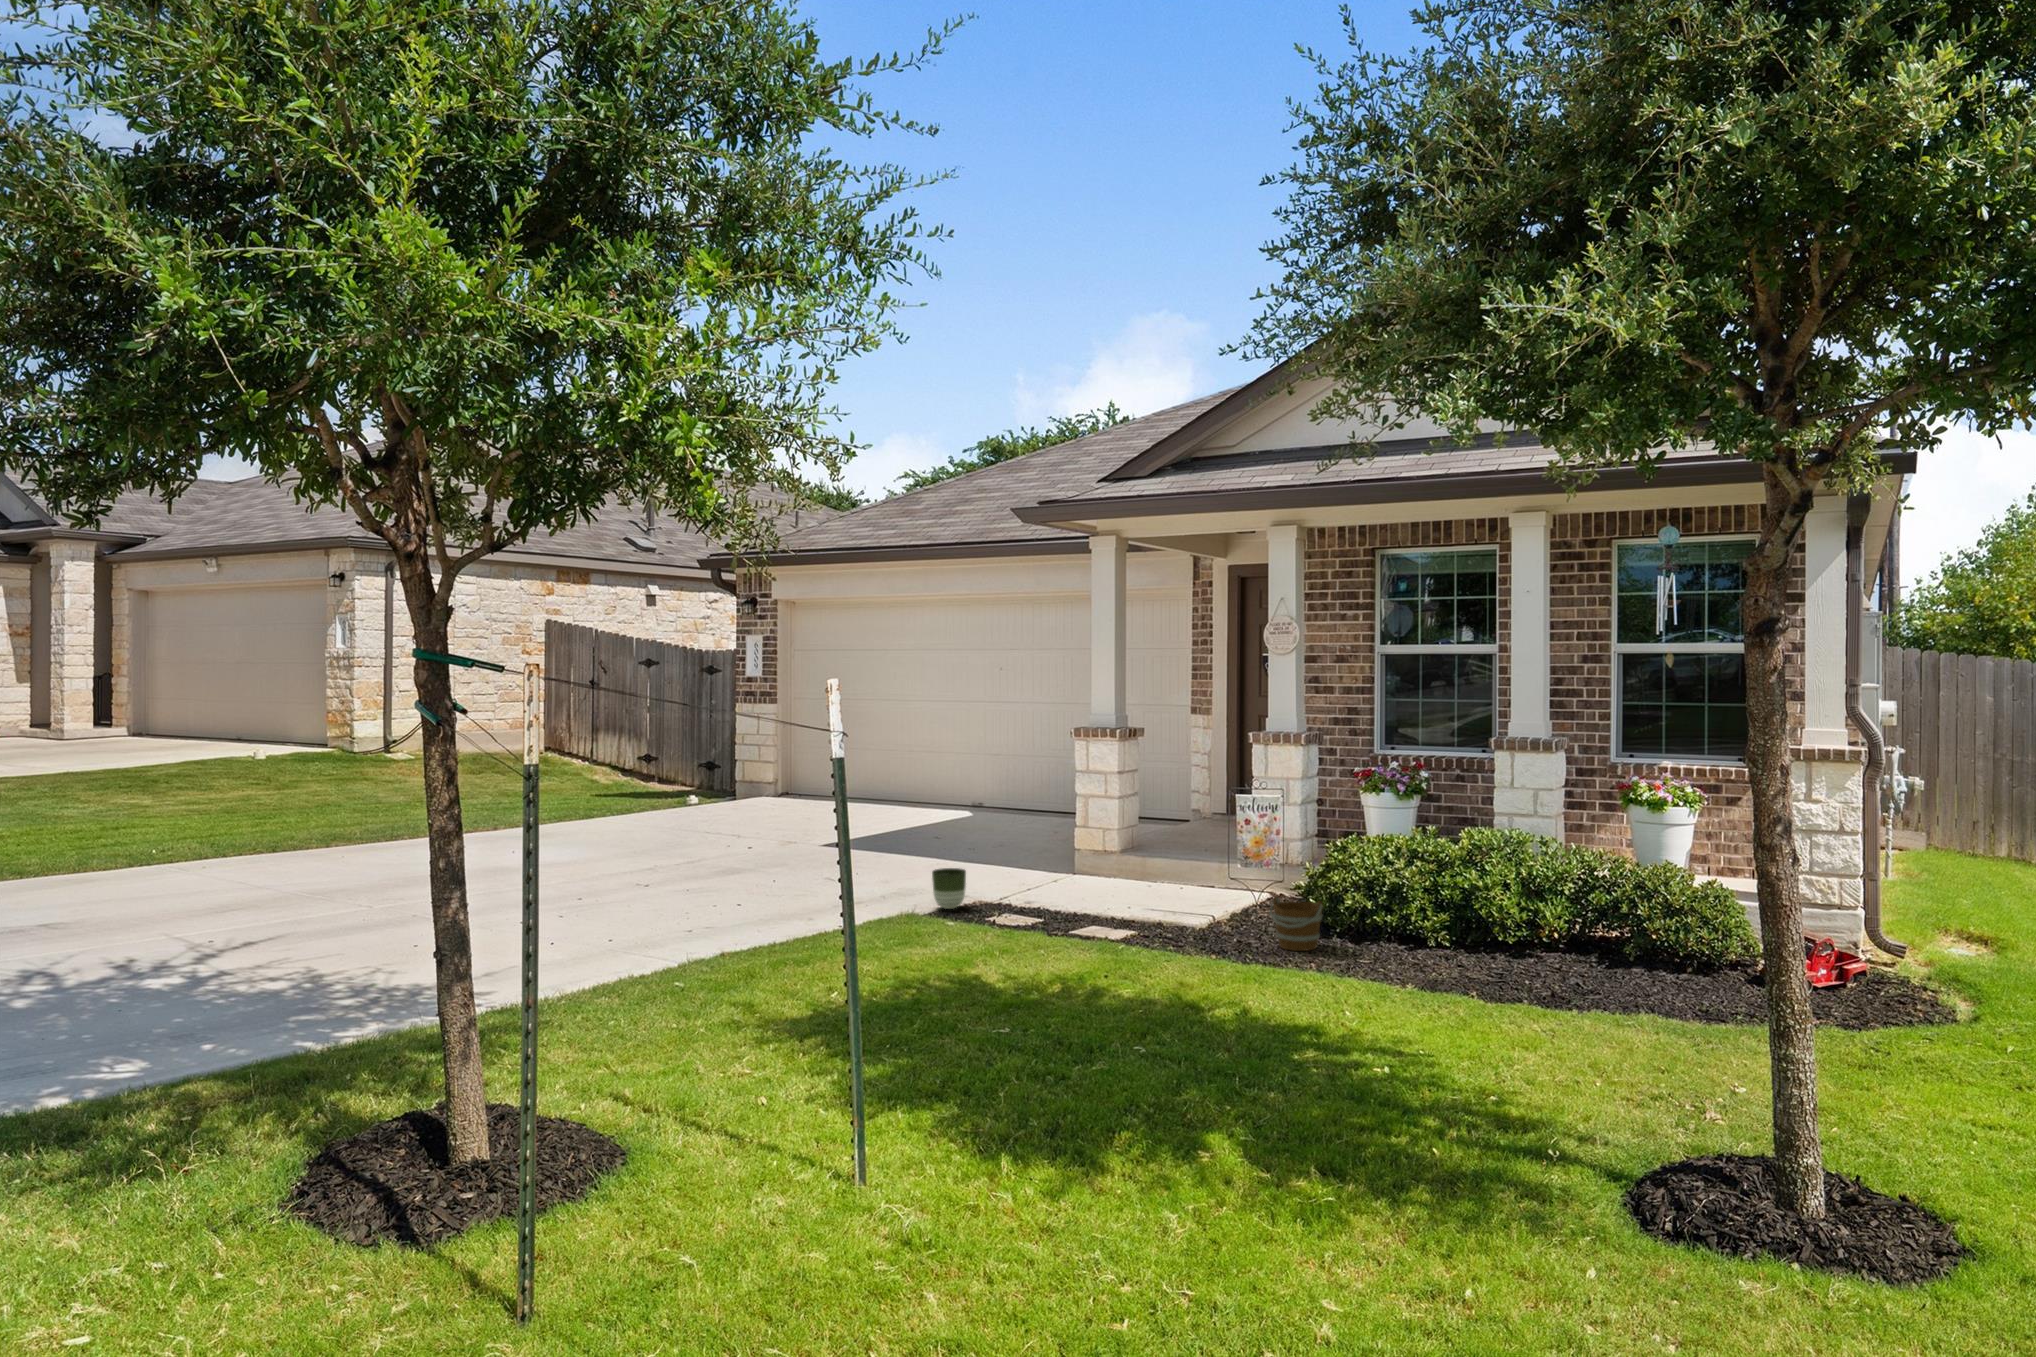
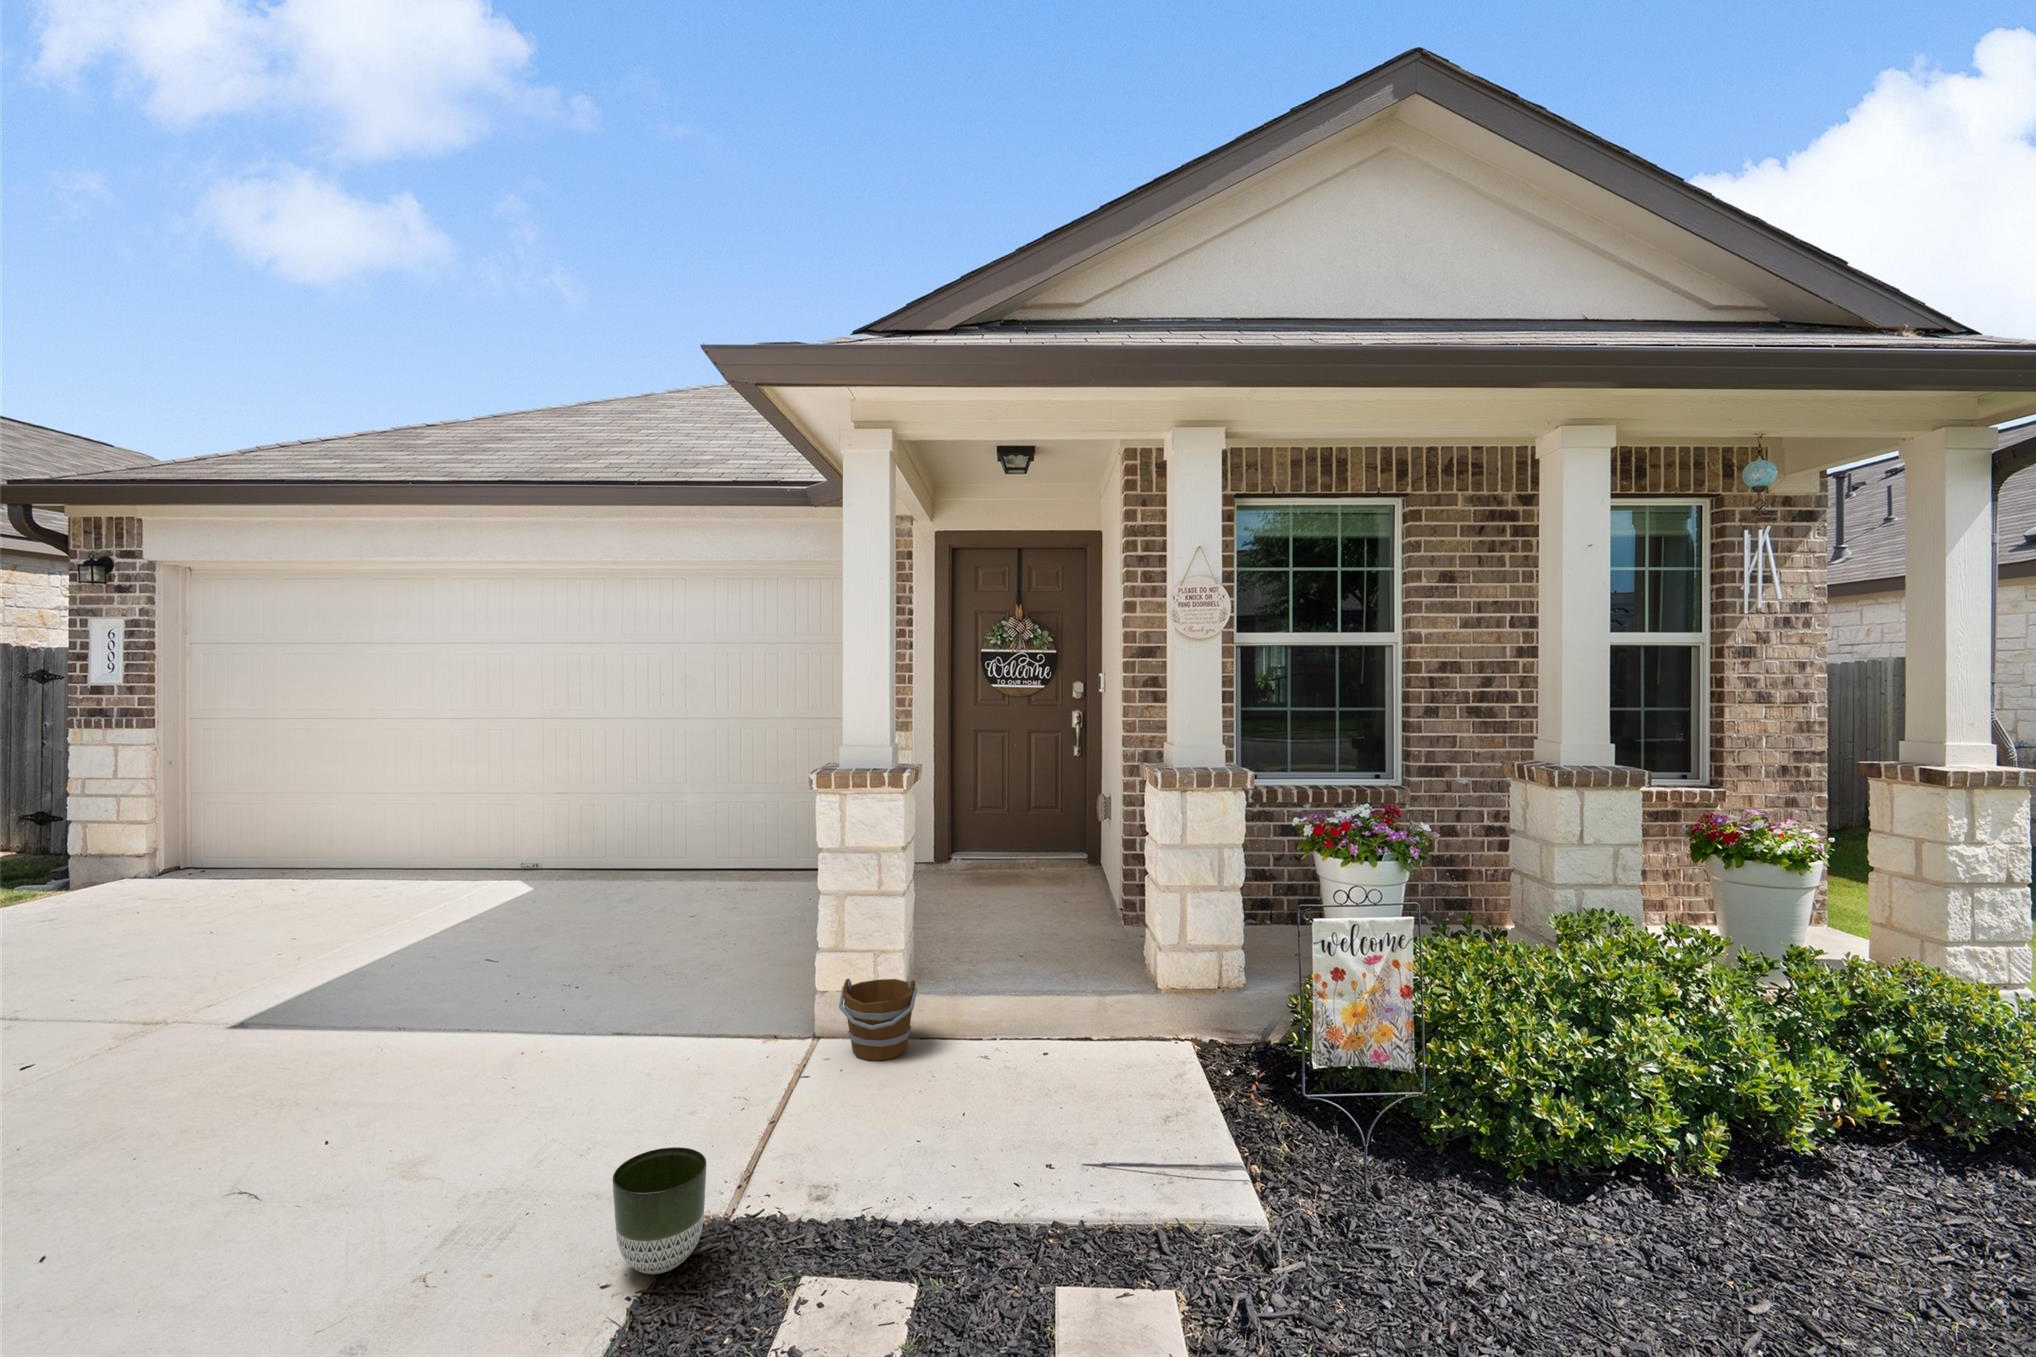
bucket: present [1269,897,1323,951] -> present [839,979,917,1061]

